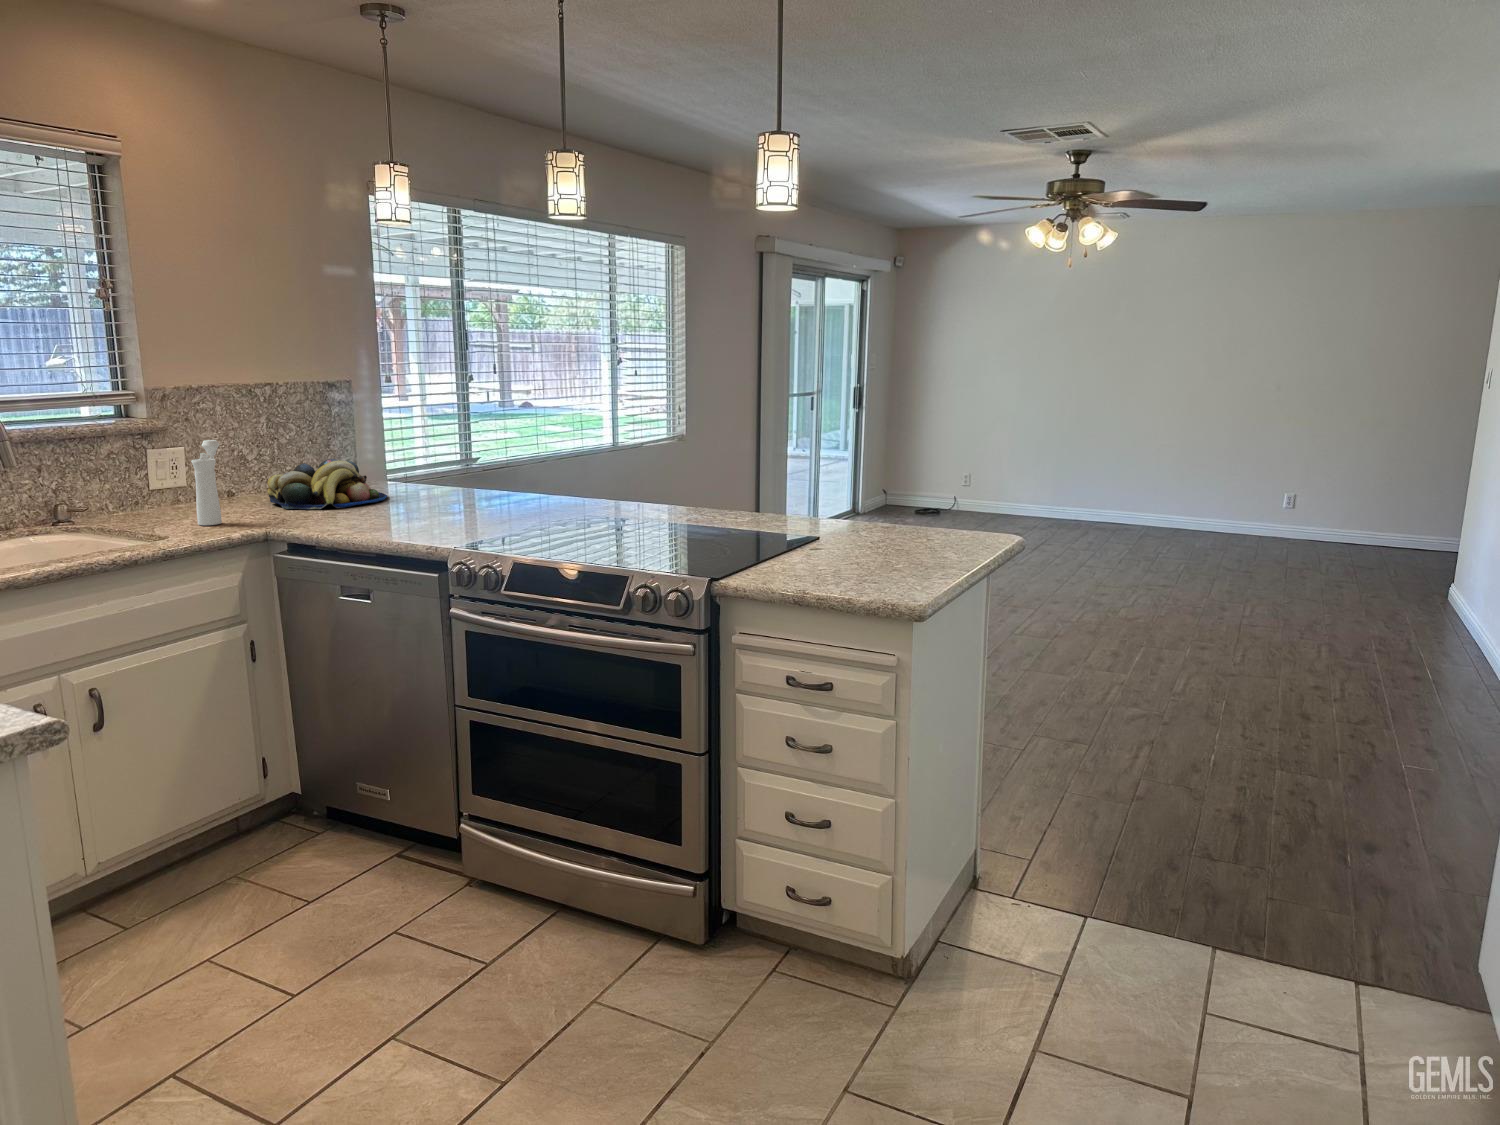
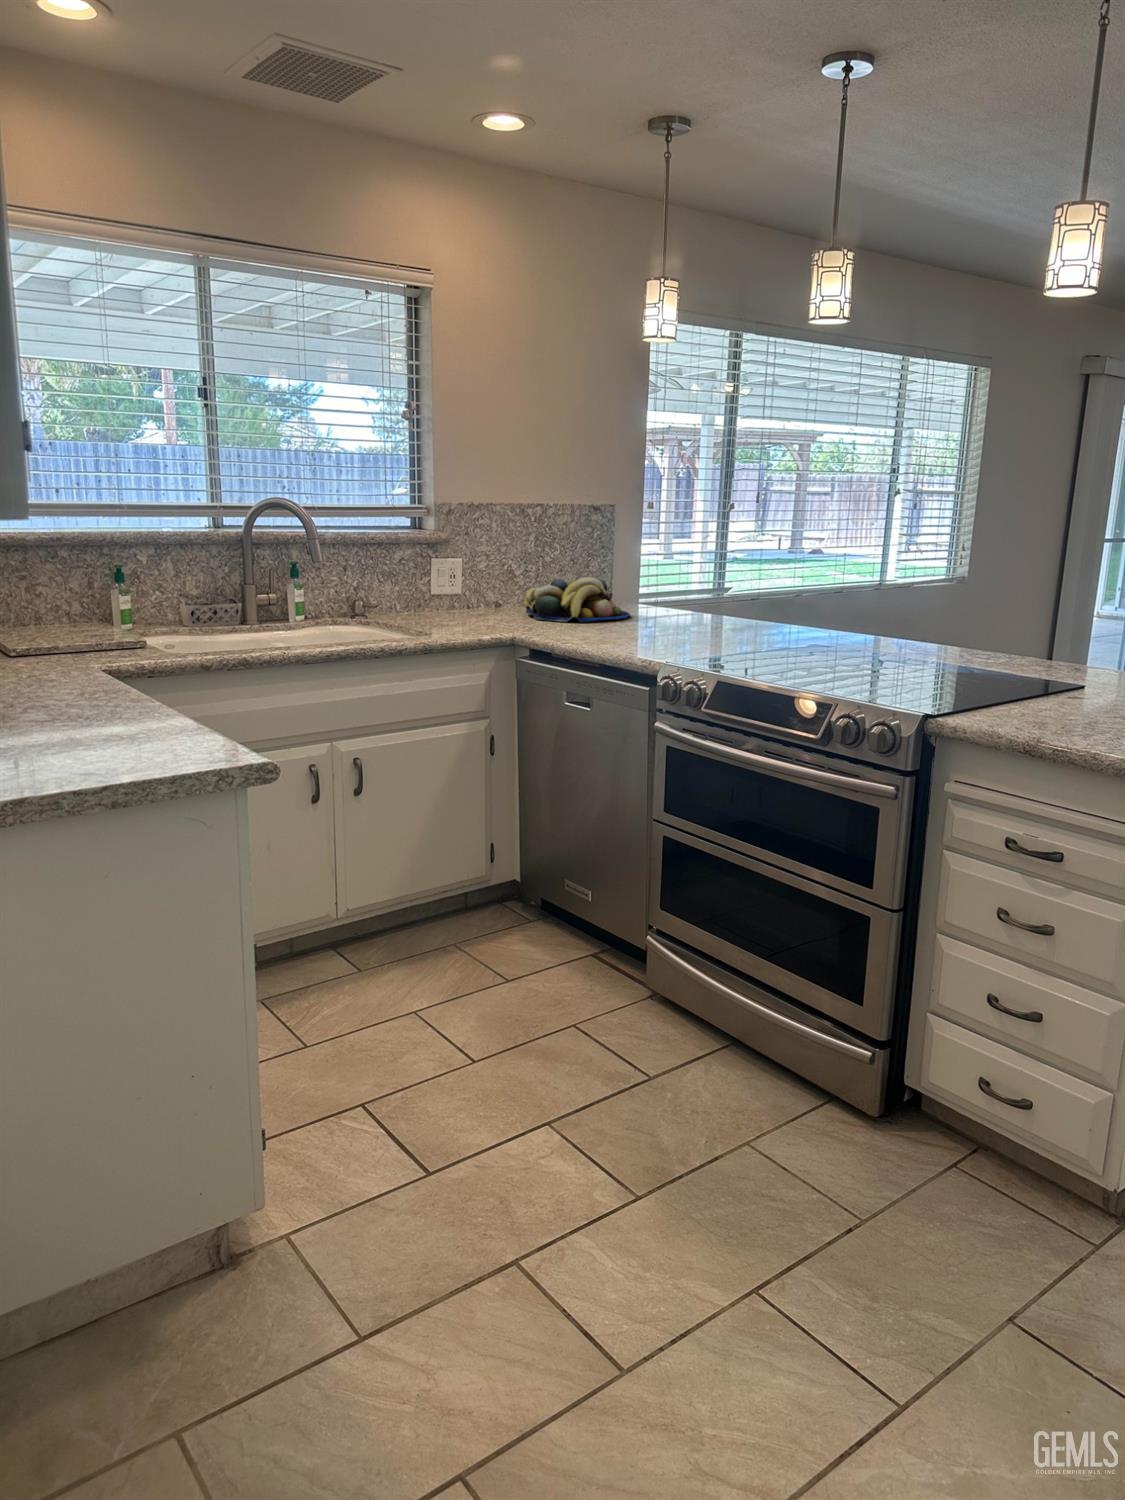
pepper mill: present [191,440,222,525] -> none [459,550,485,628]

